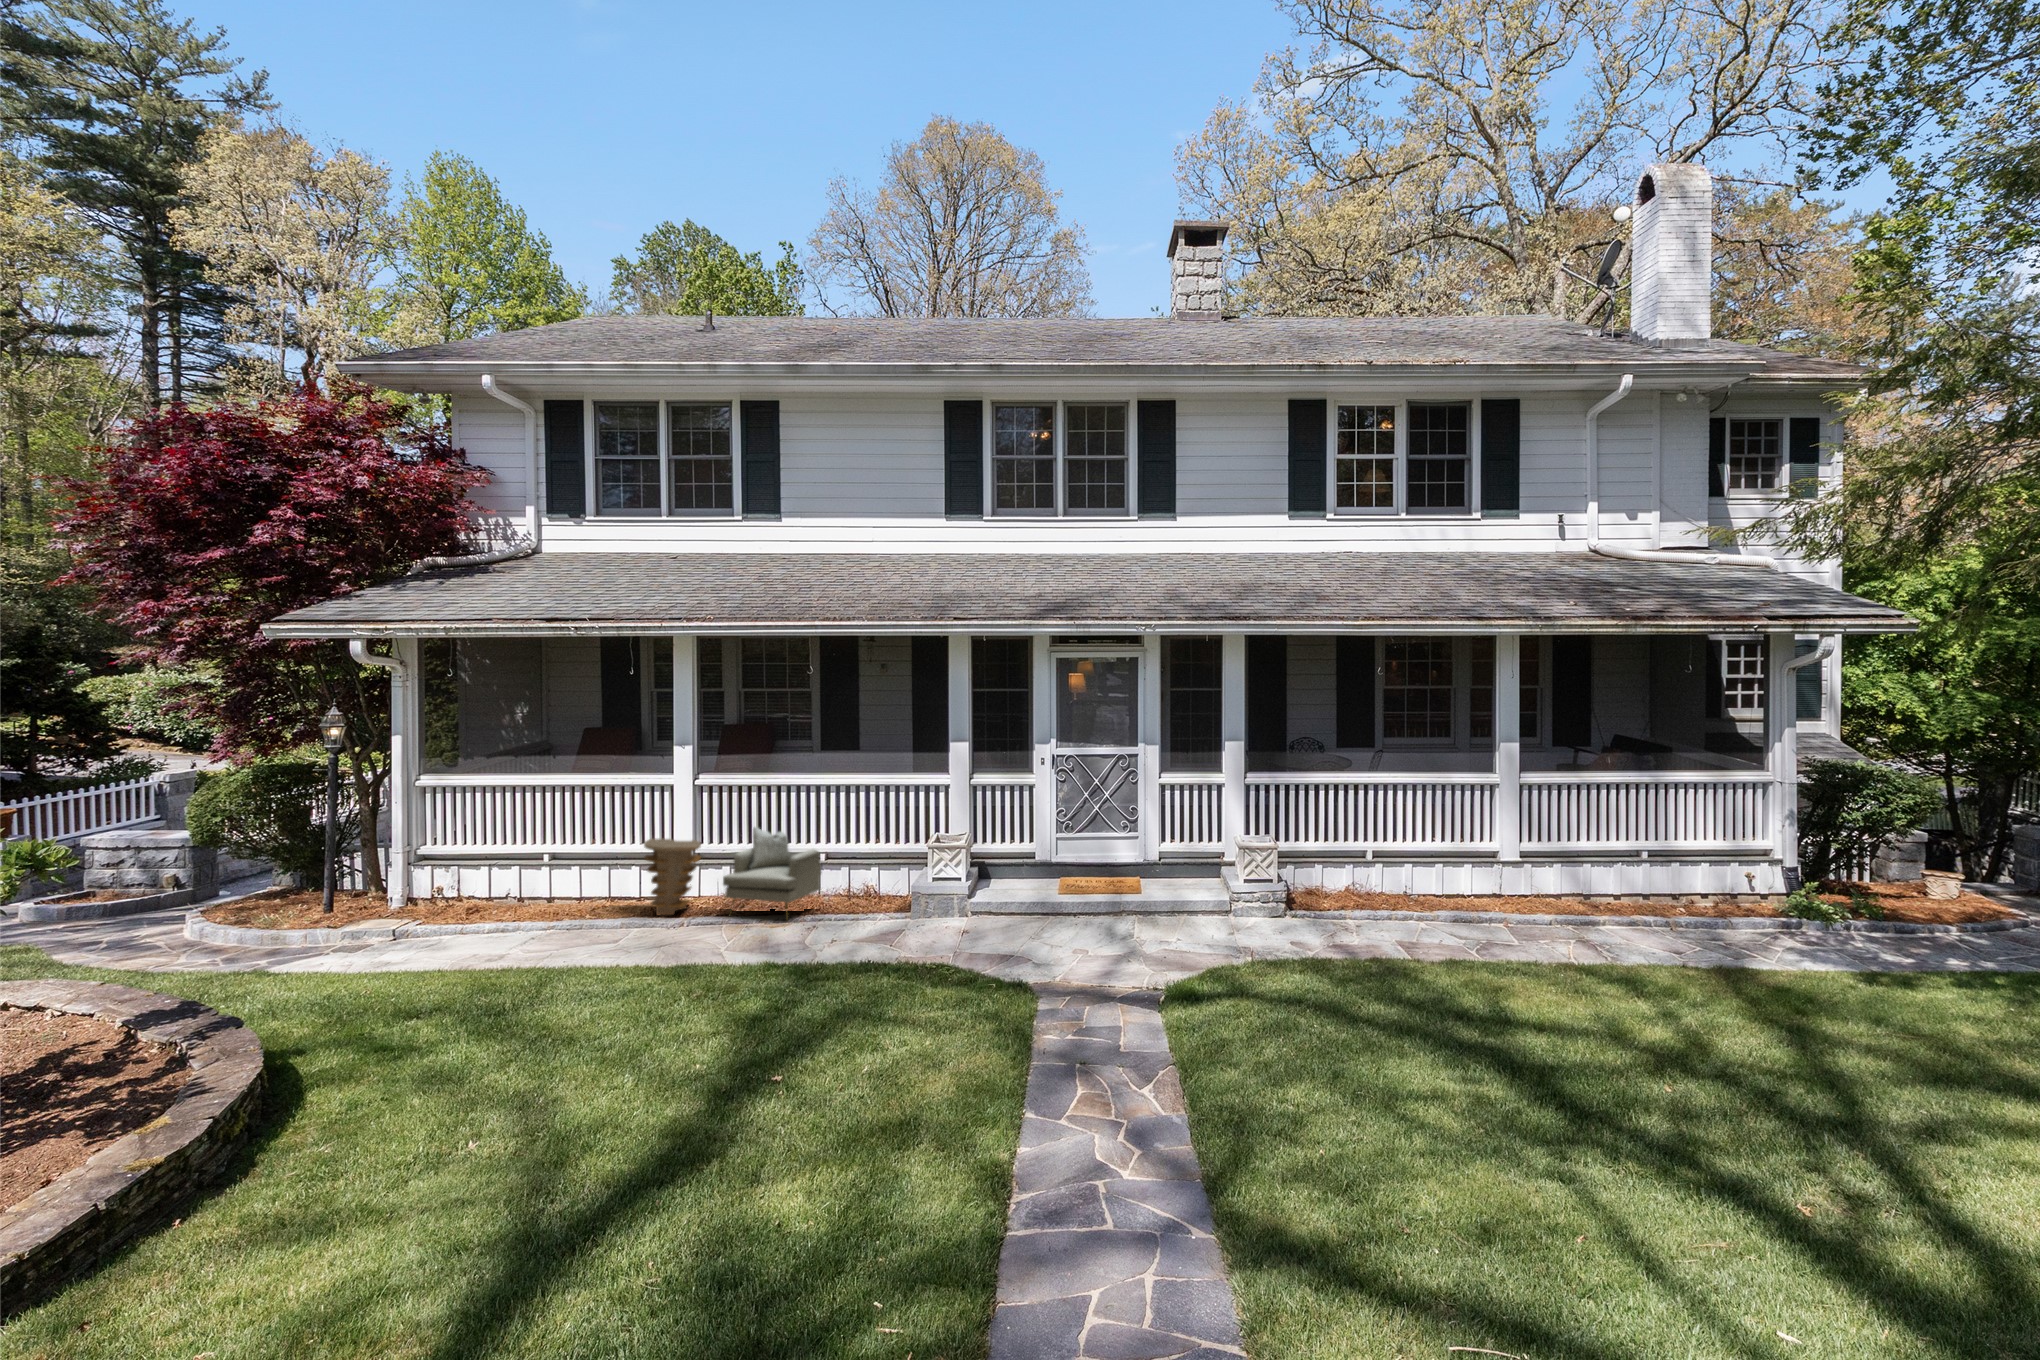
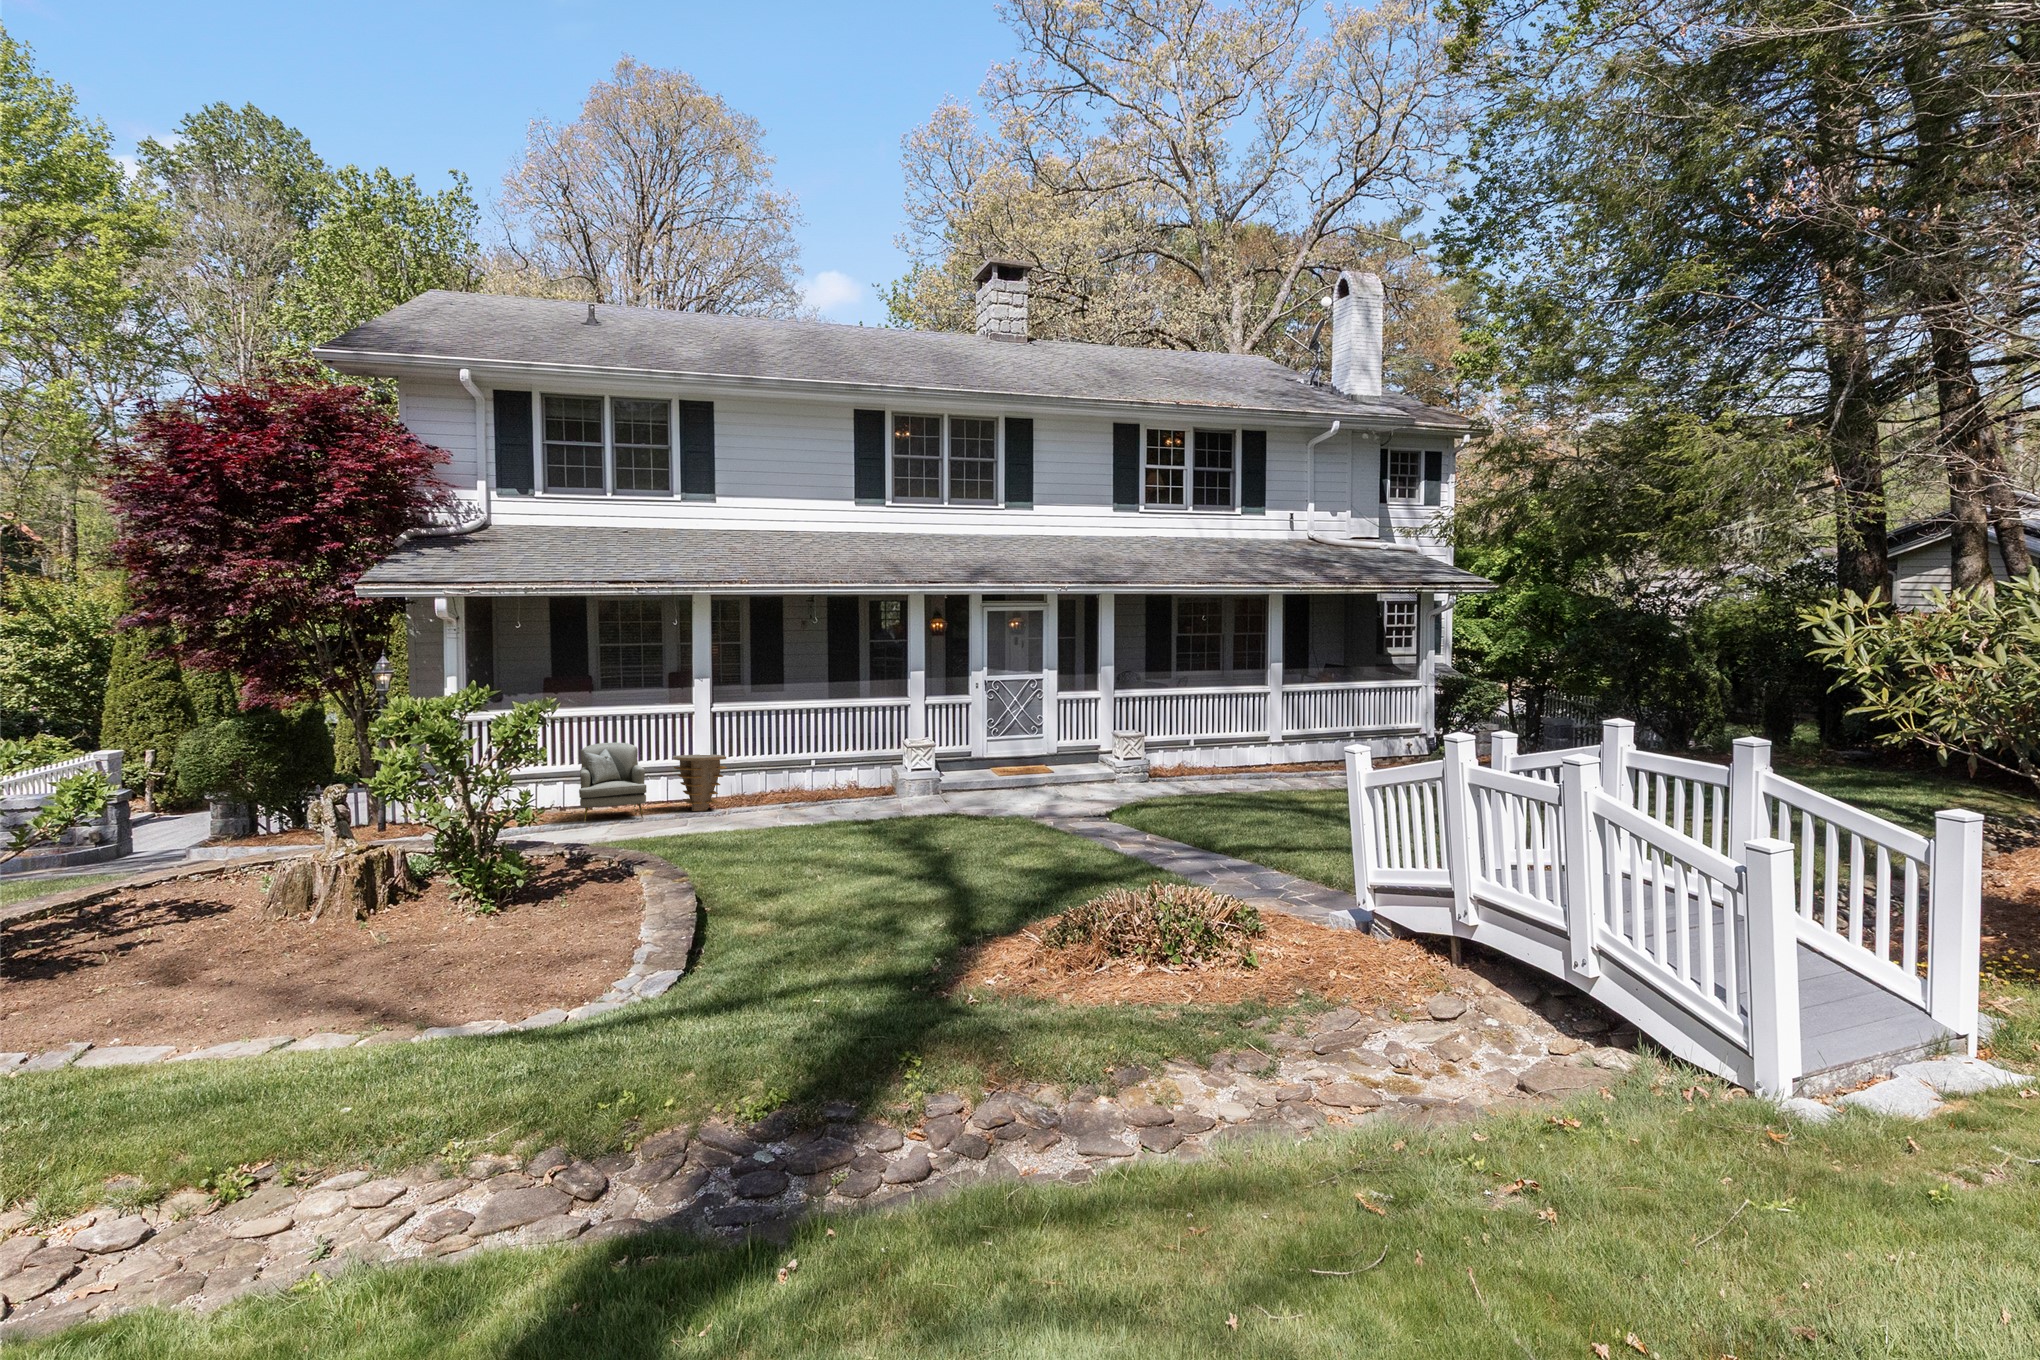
armchair: present [723,827,821,916] -> present [579,743,647,822]

